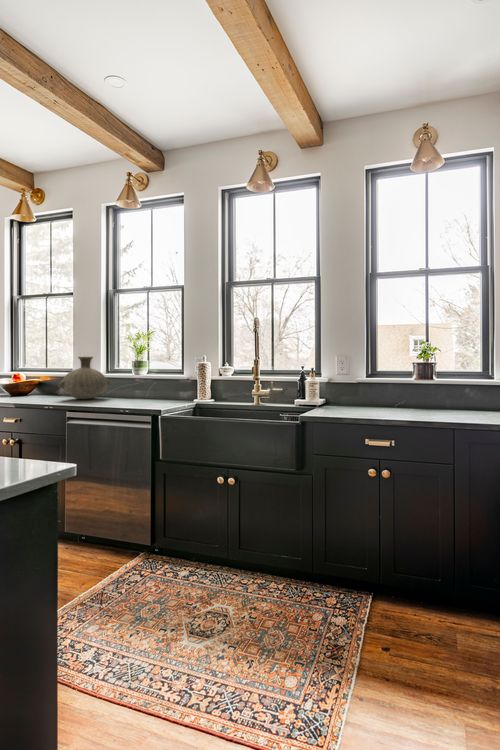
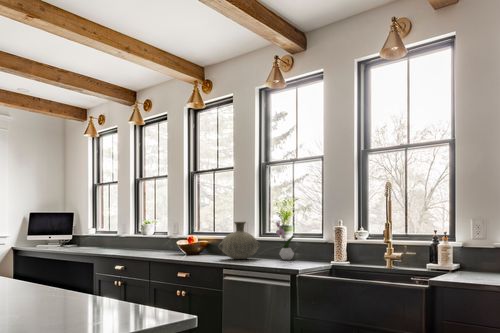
flower arrangement: none [129,350,151,398] -> present [276,215,294,260]

